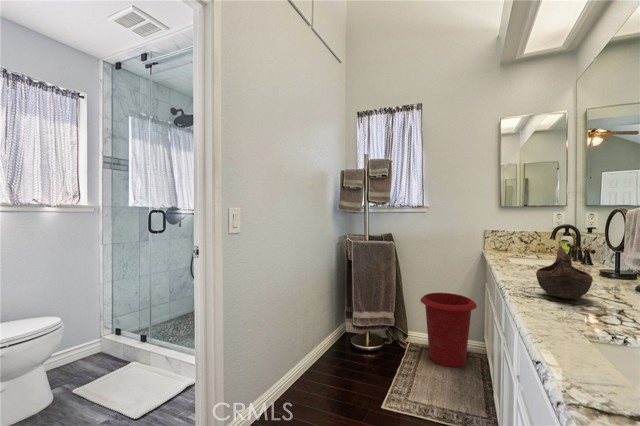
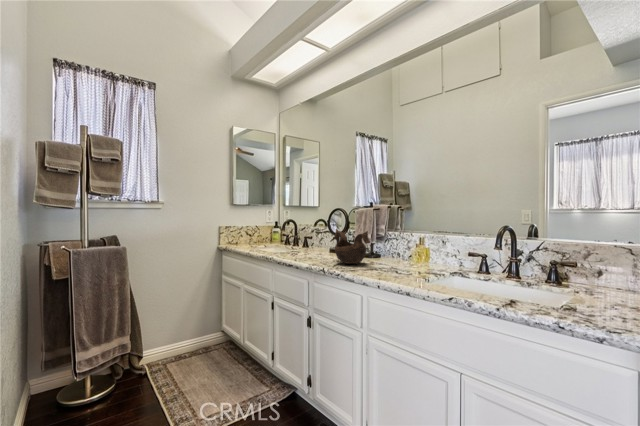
waste bin: present [420,293,477,367] -> none [166,293,225,371]

